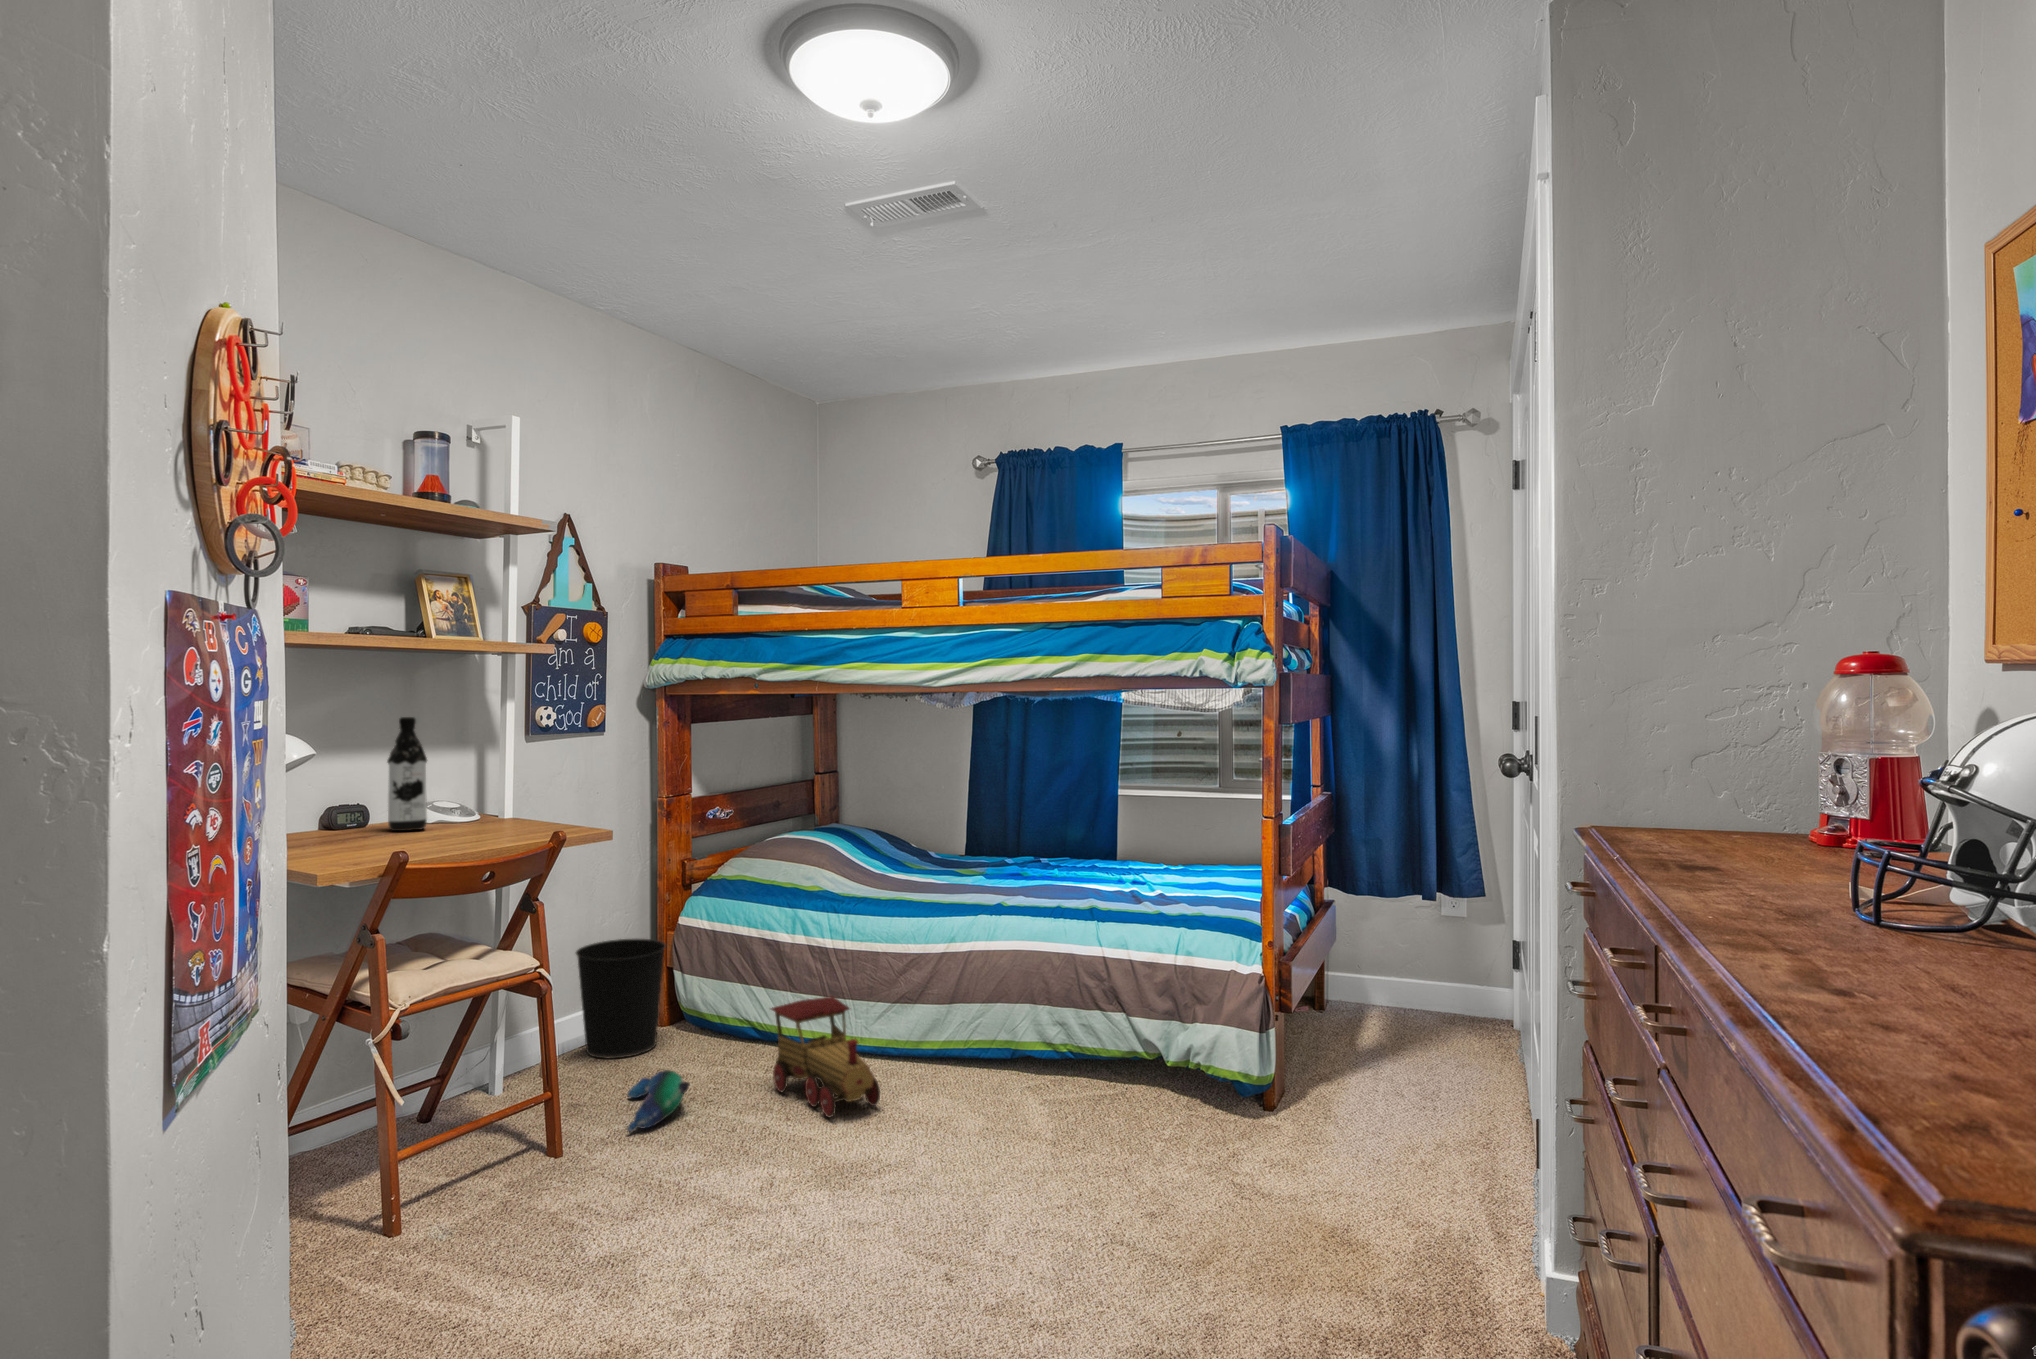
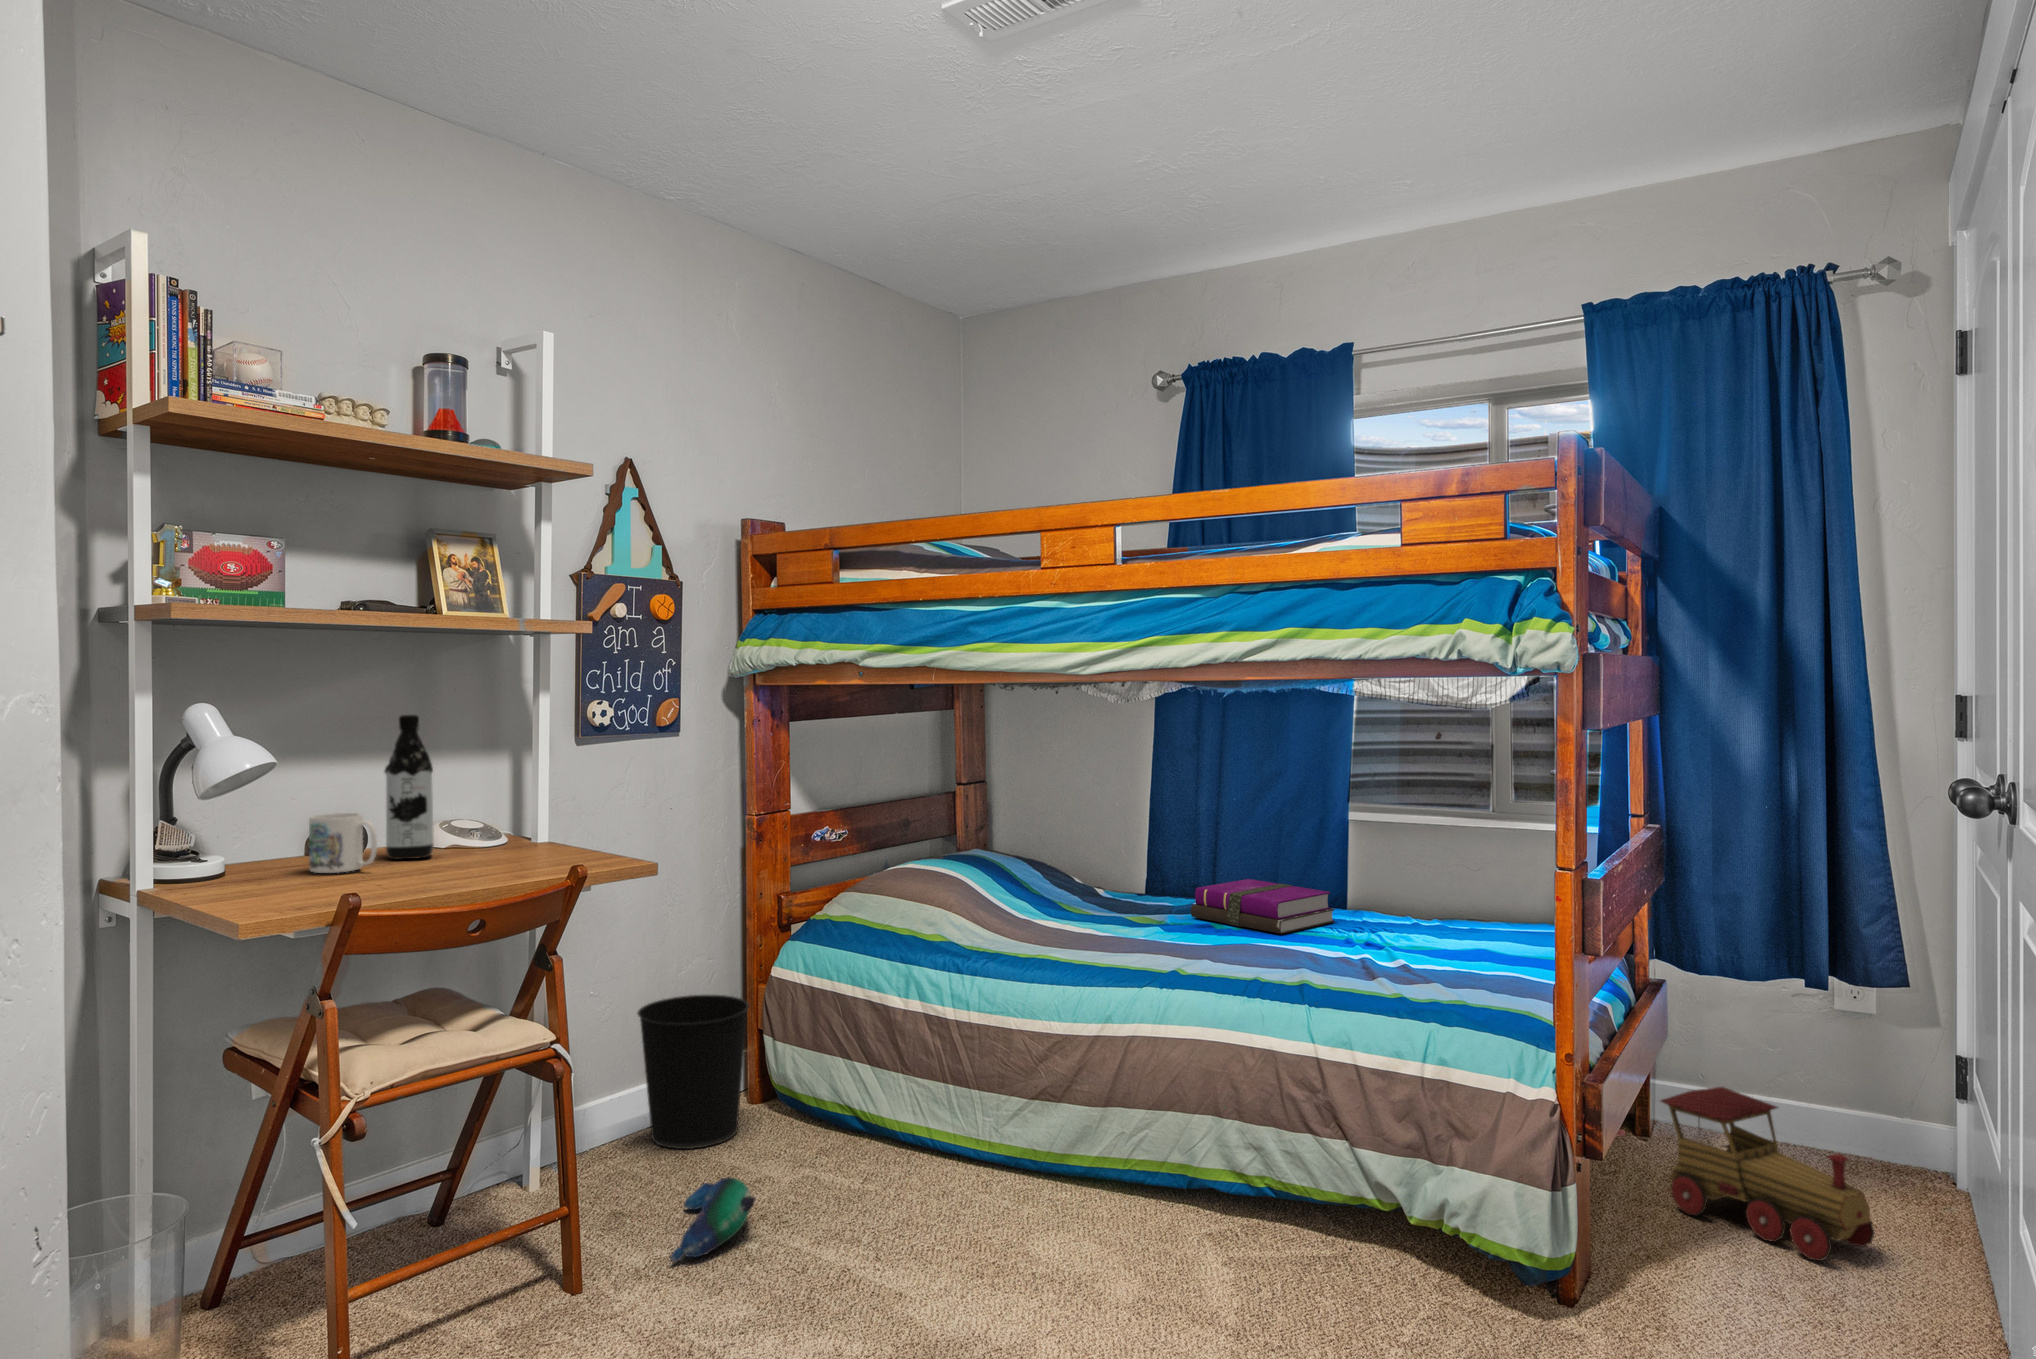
mug: none [334,794,391,841] -> present [309,813,377,873]
notebook: none [1005,839,1109,876] -> present [1191,879,1335,934]
toy train: present [771,997,880,1117] -> present [1661,1087,1874,1261]

